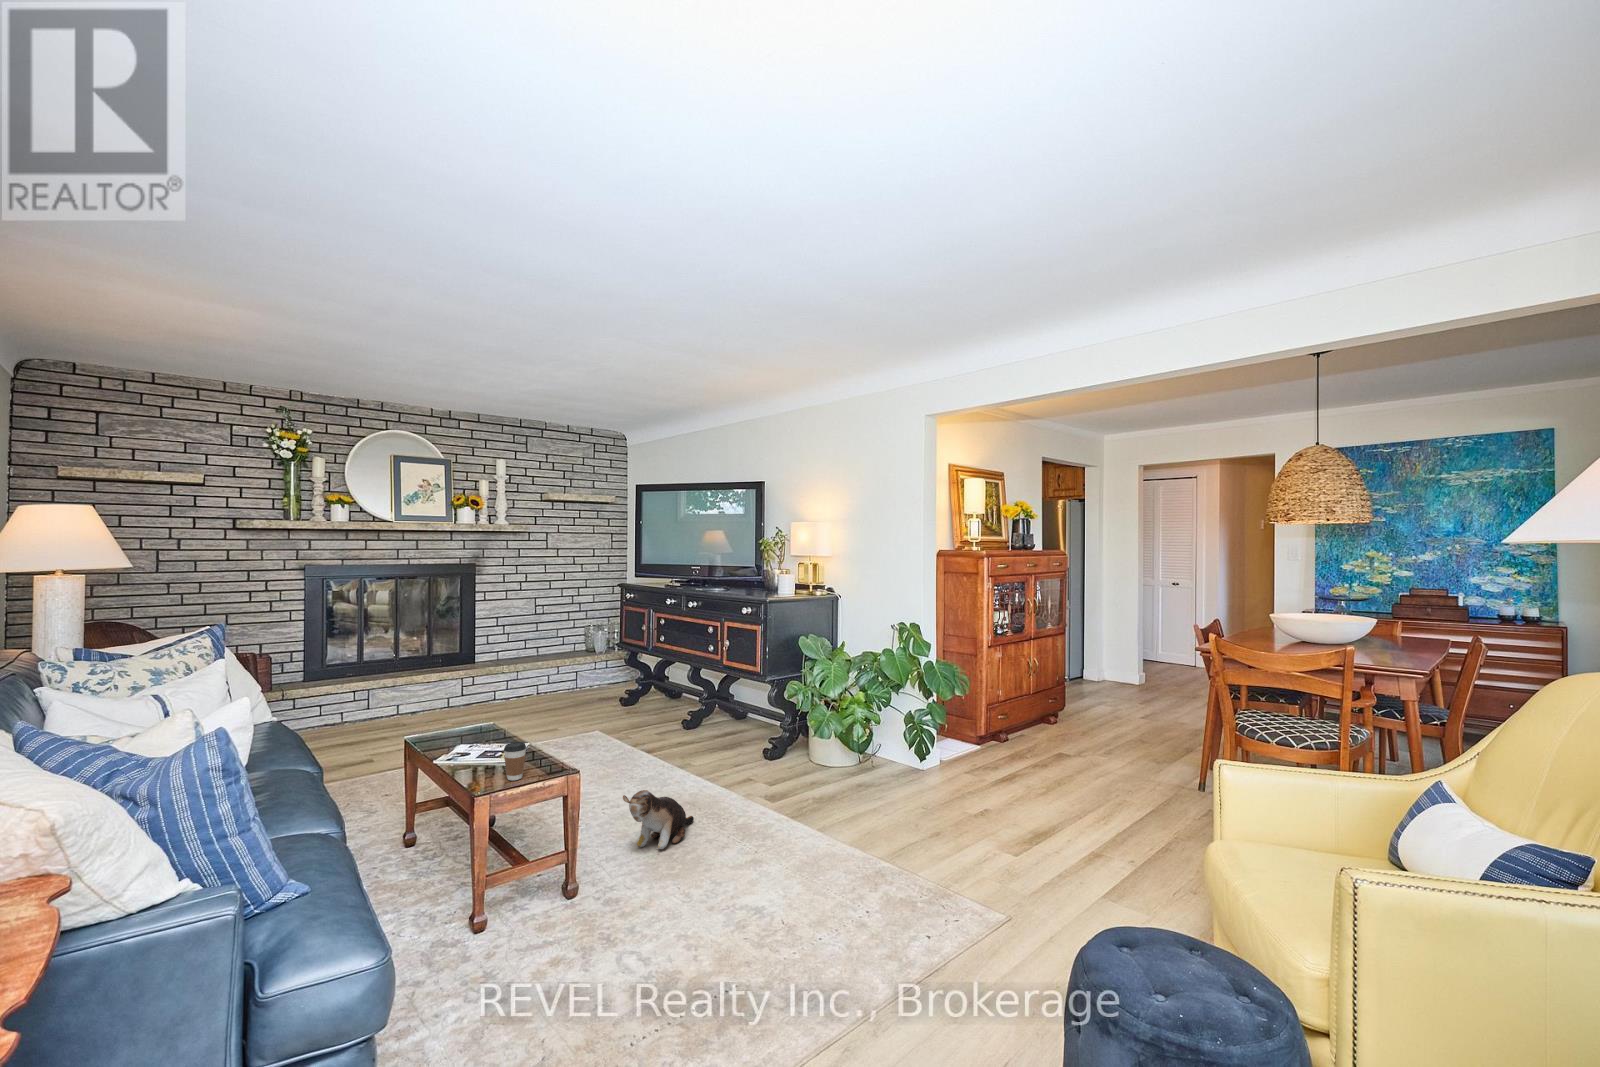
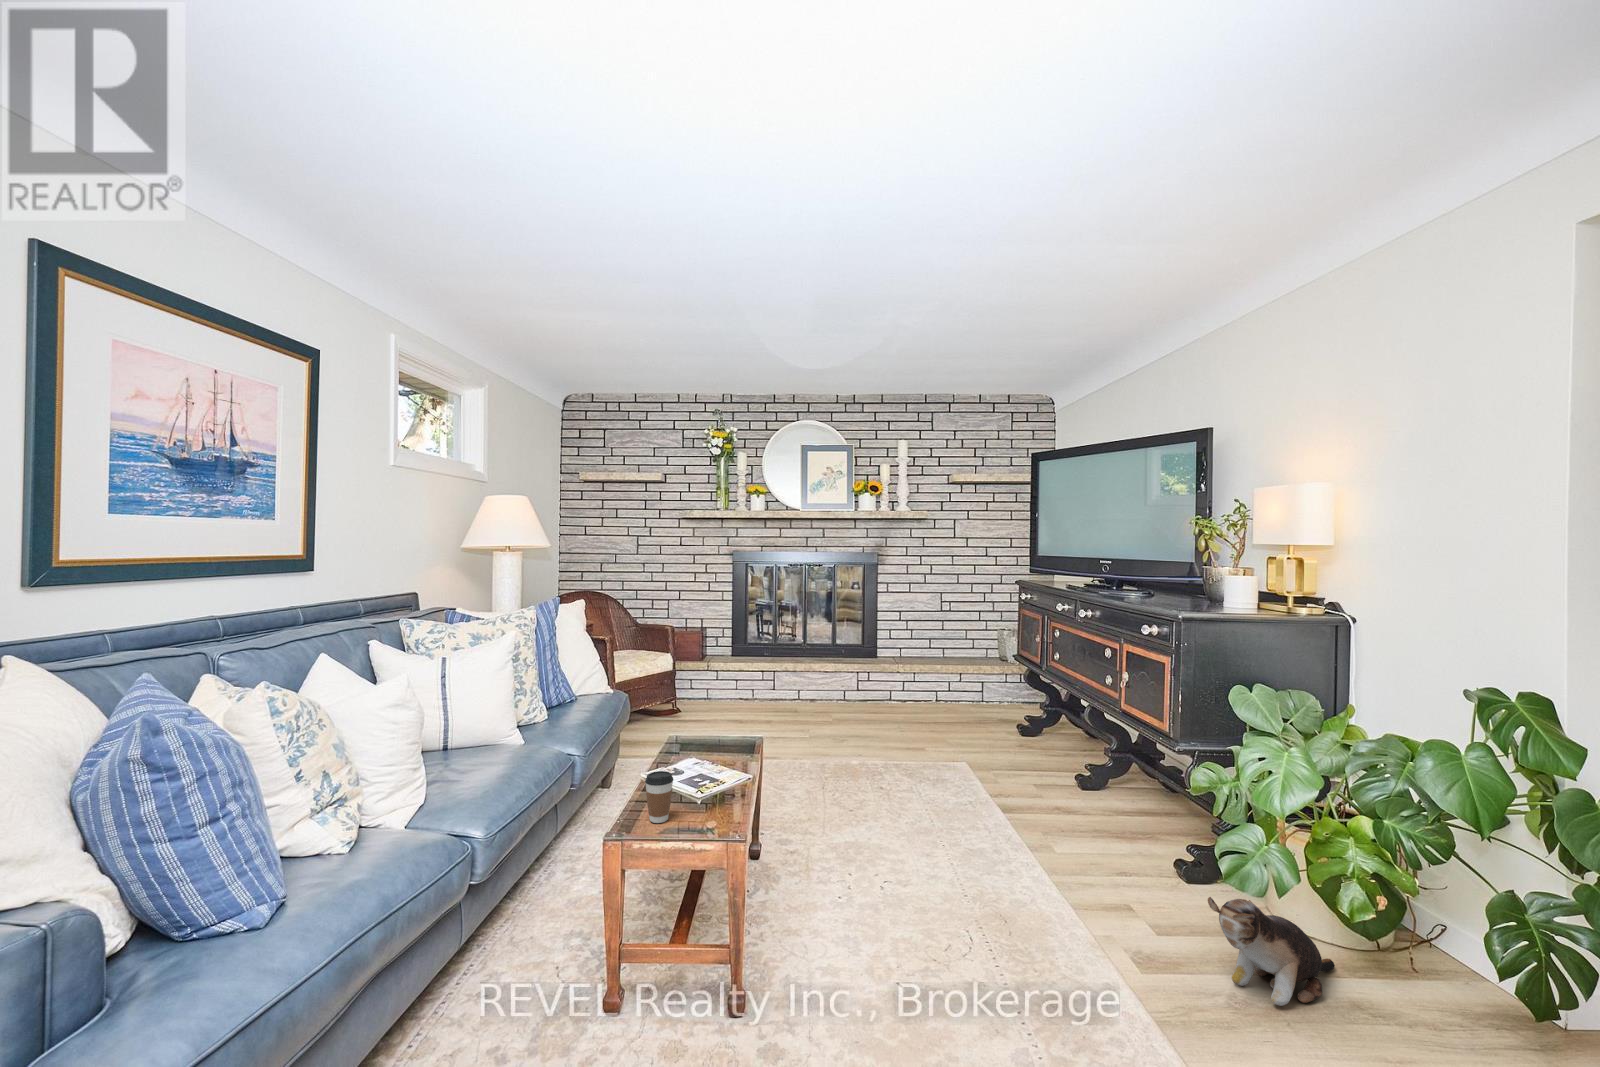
plush toy: present [623,790,694,849] -> present [1208,897,1335,1006]

